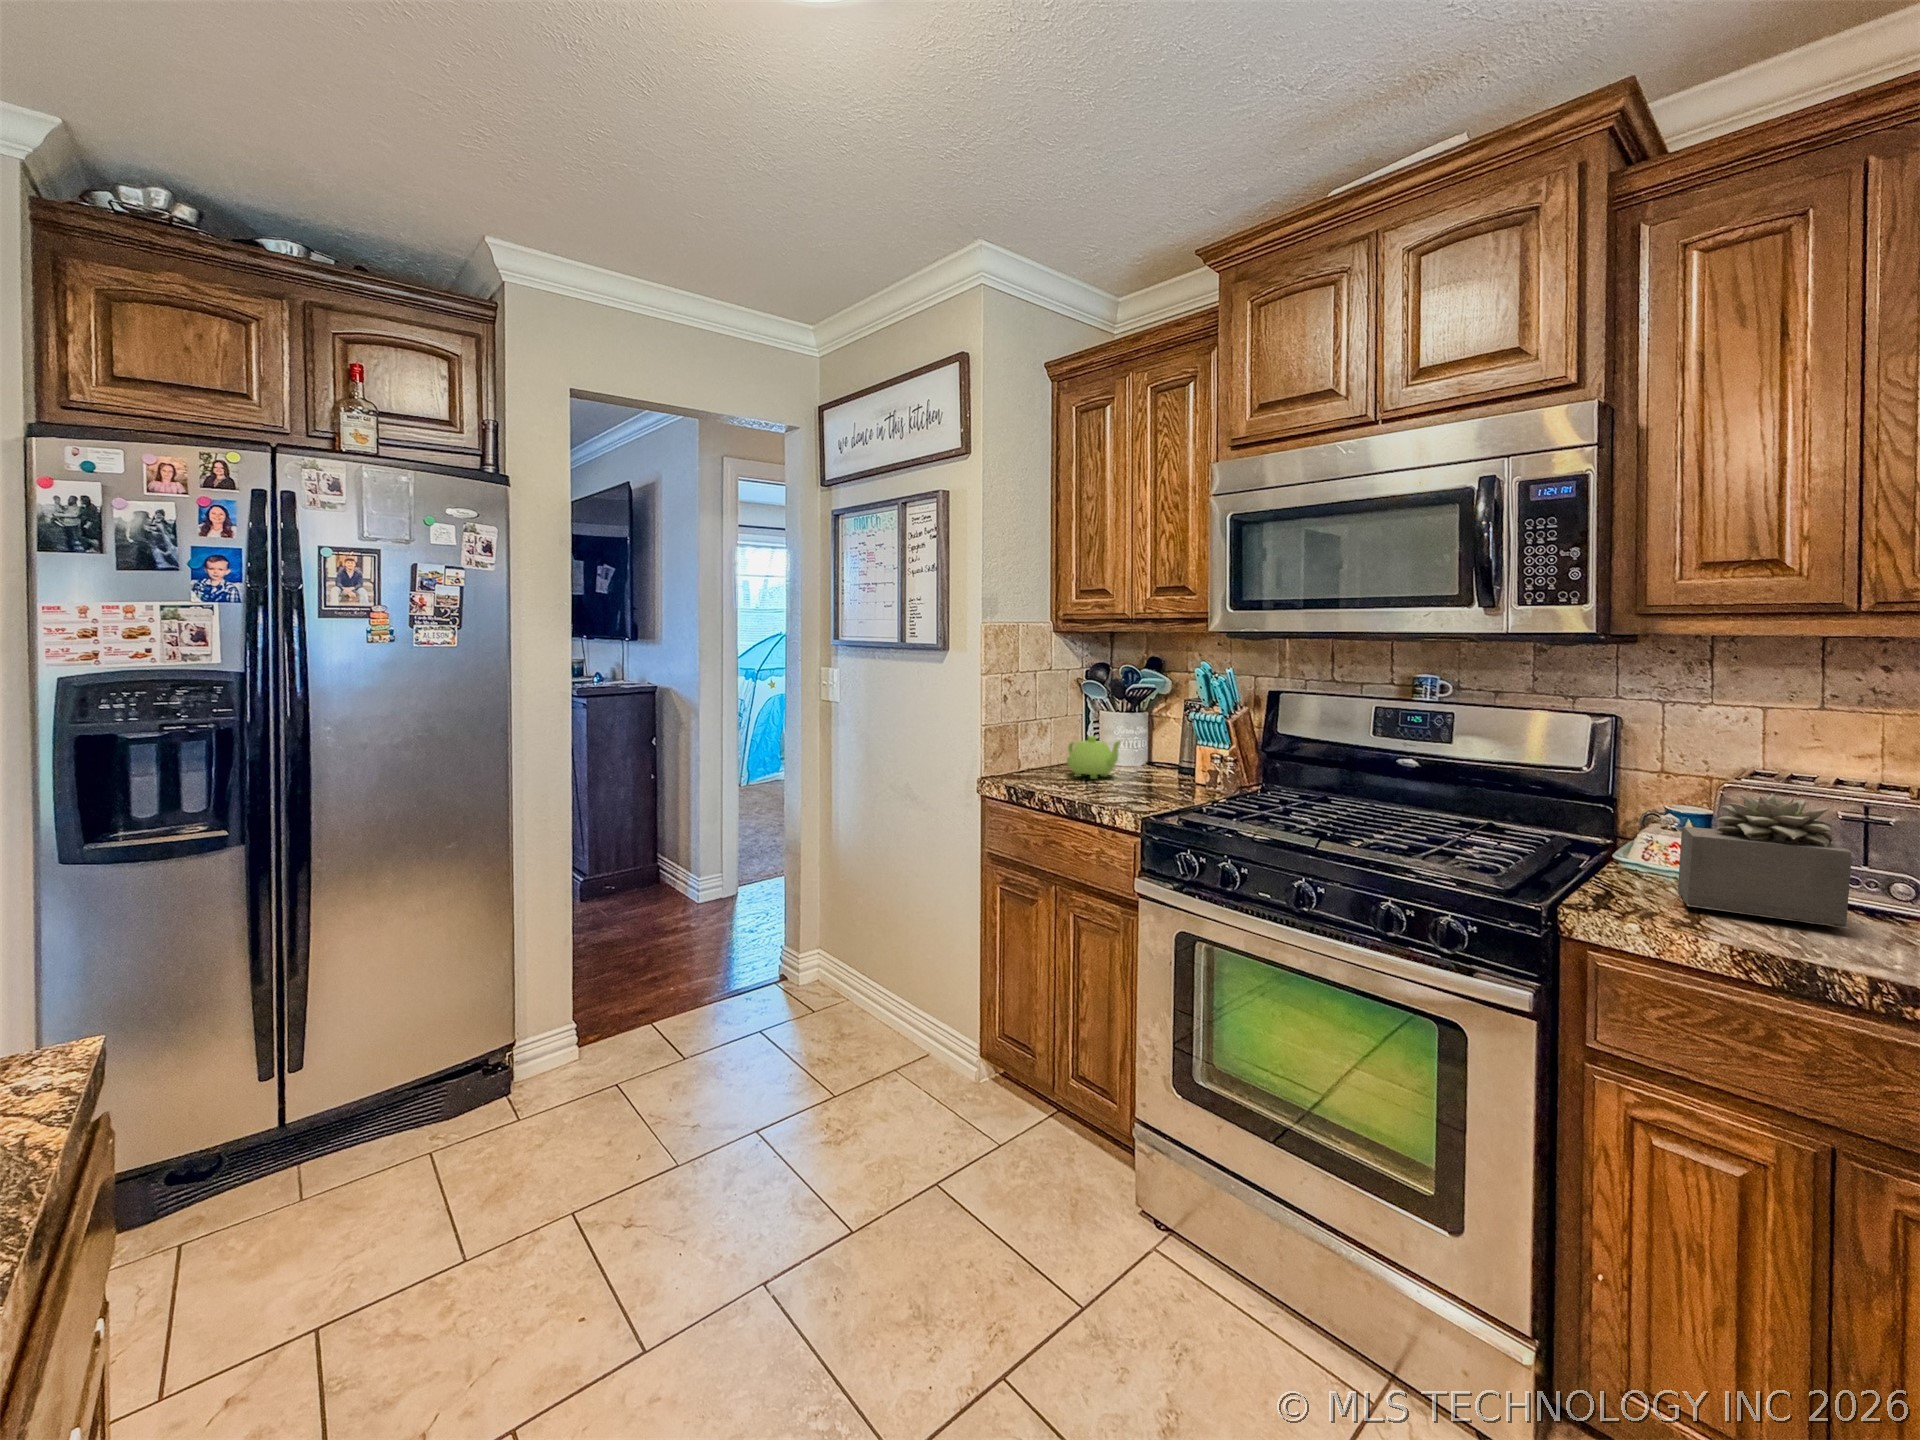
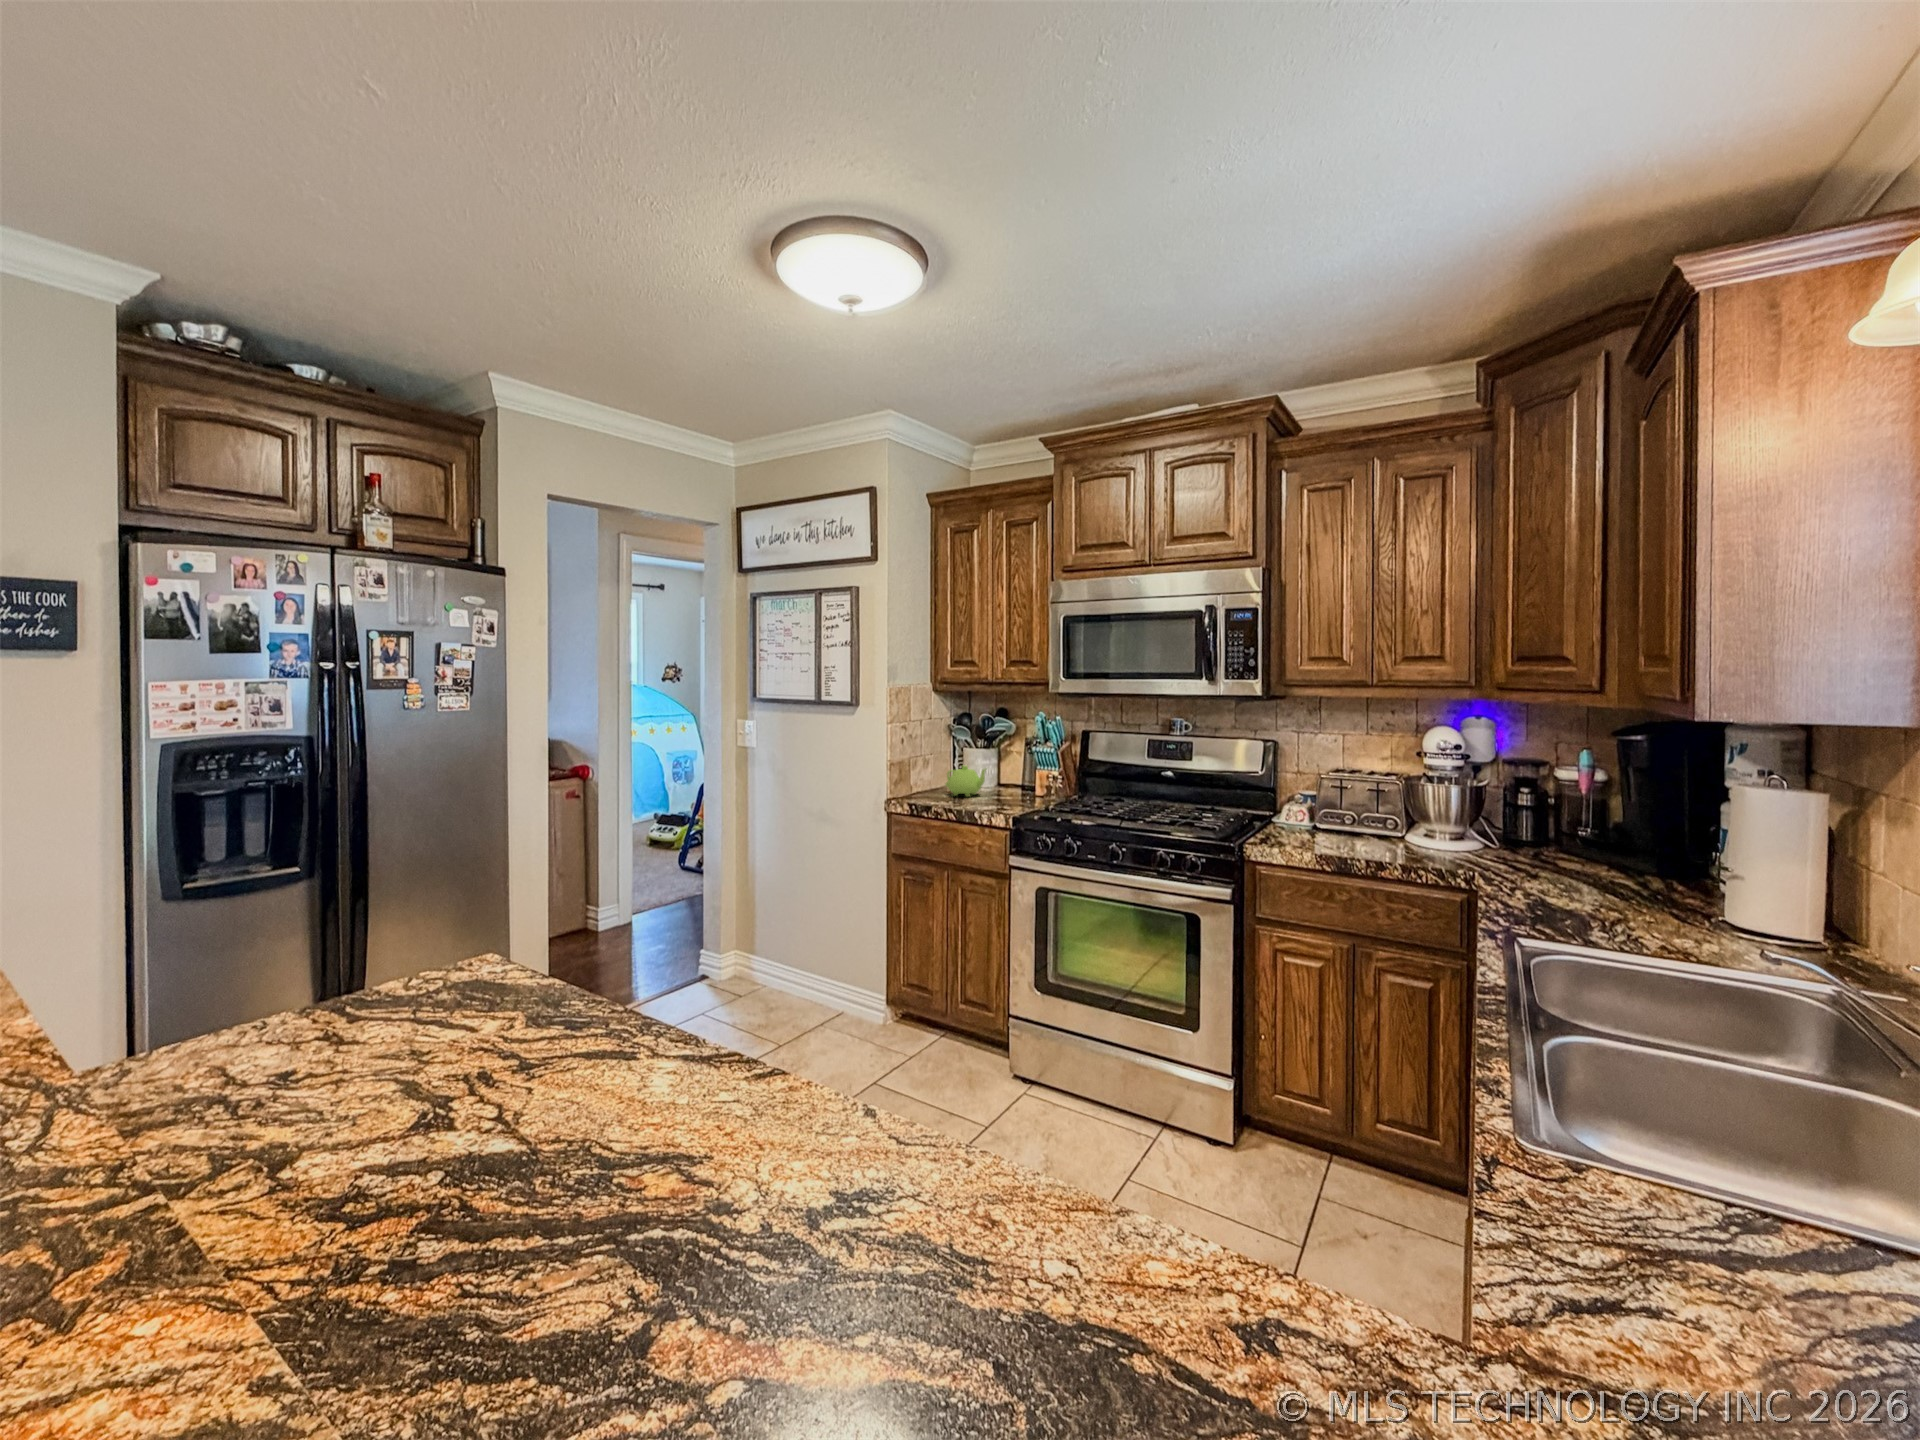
succulent plant: present [1677,793,1851,928] -> none [1299,780,1361,842]

